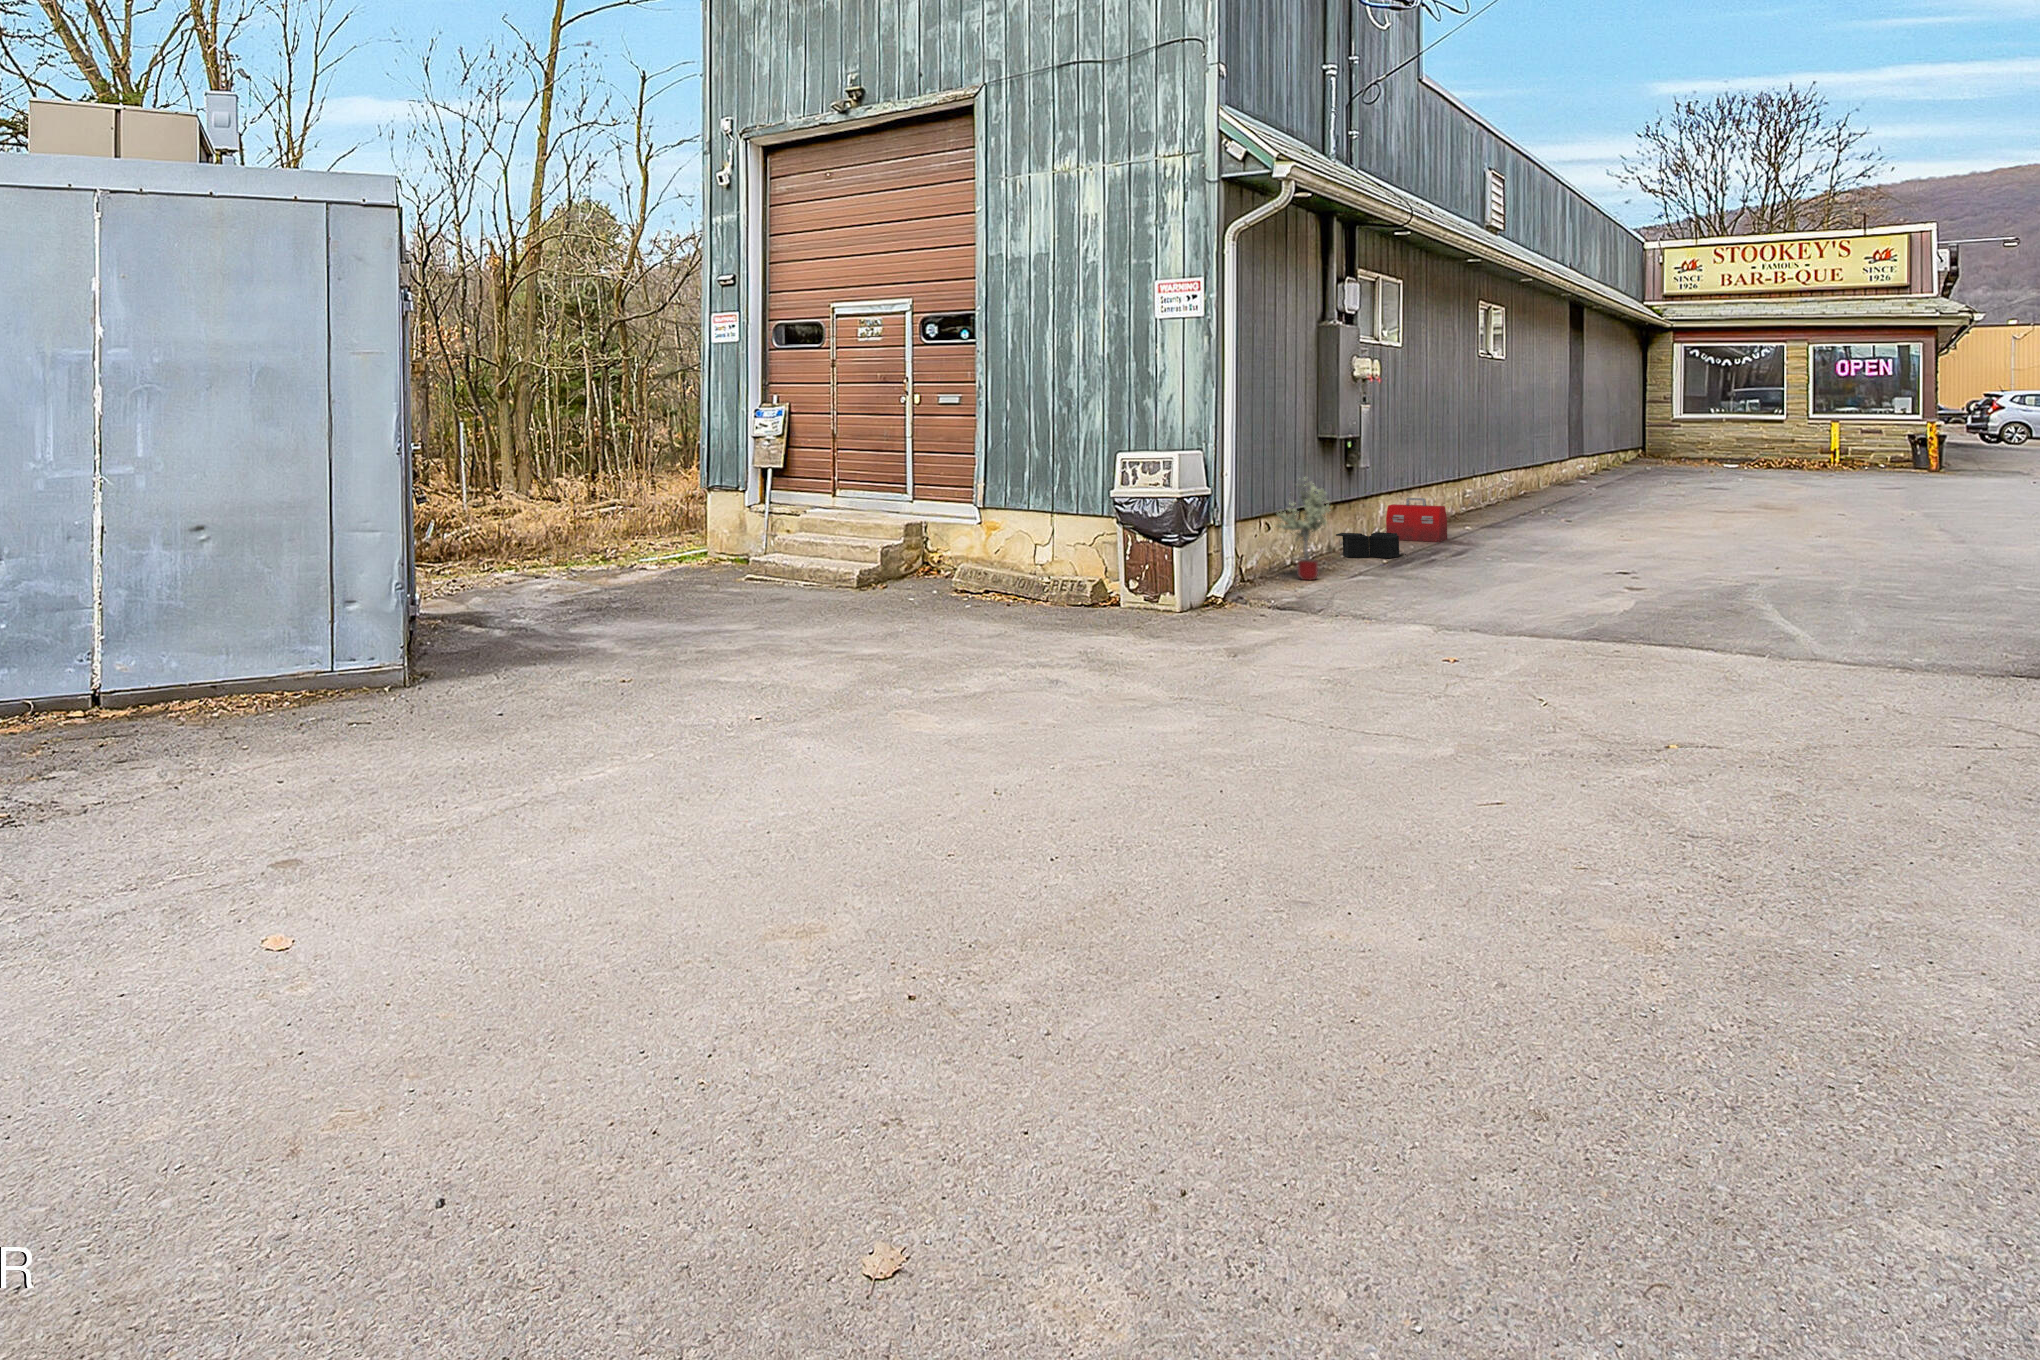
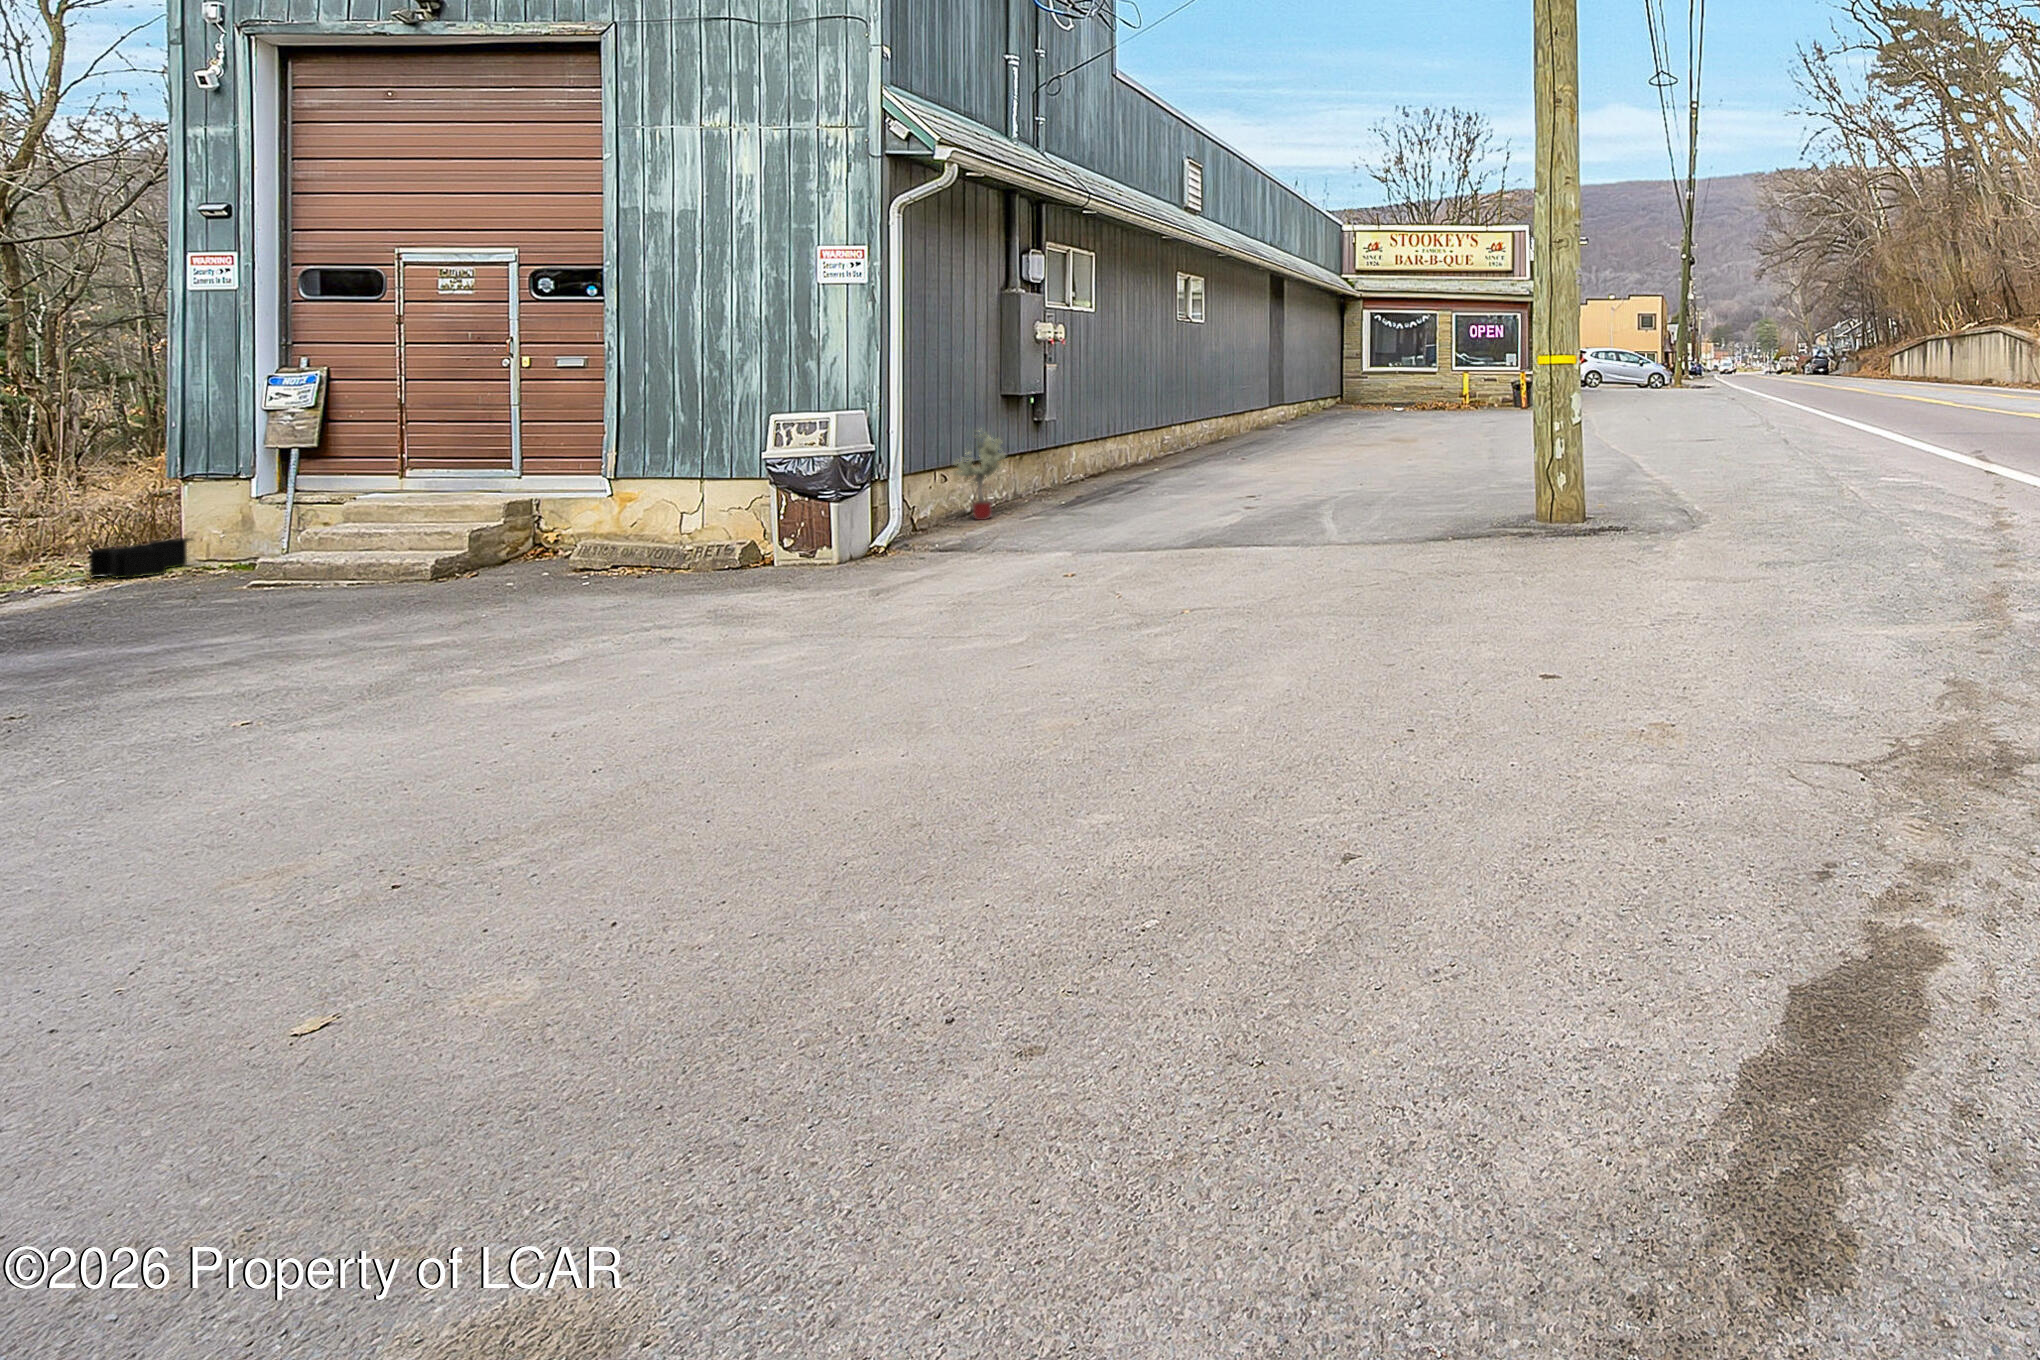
toolbox: present [1386,498,1447,542] -> none [1075,440,1127,476]
storage bin: present [1336,533,1406,558] -> present [89,538,191,578]

